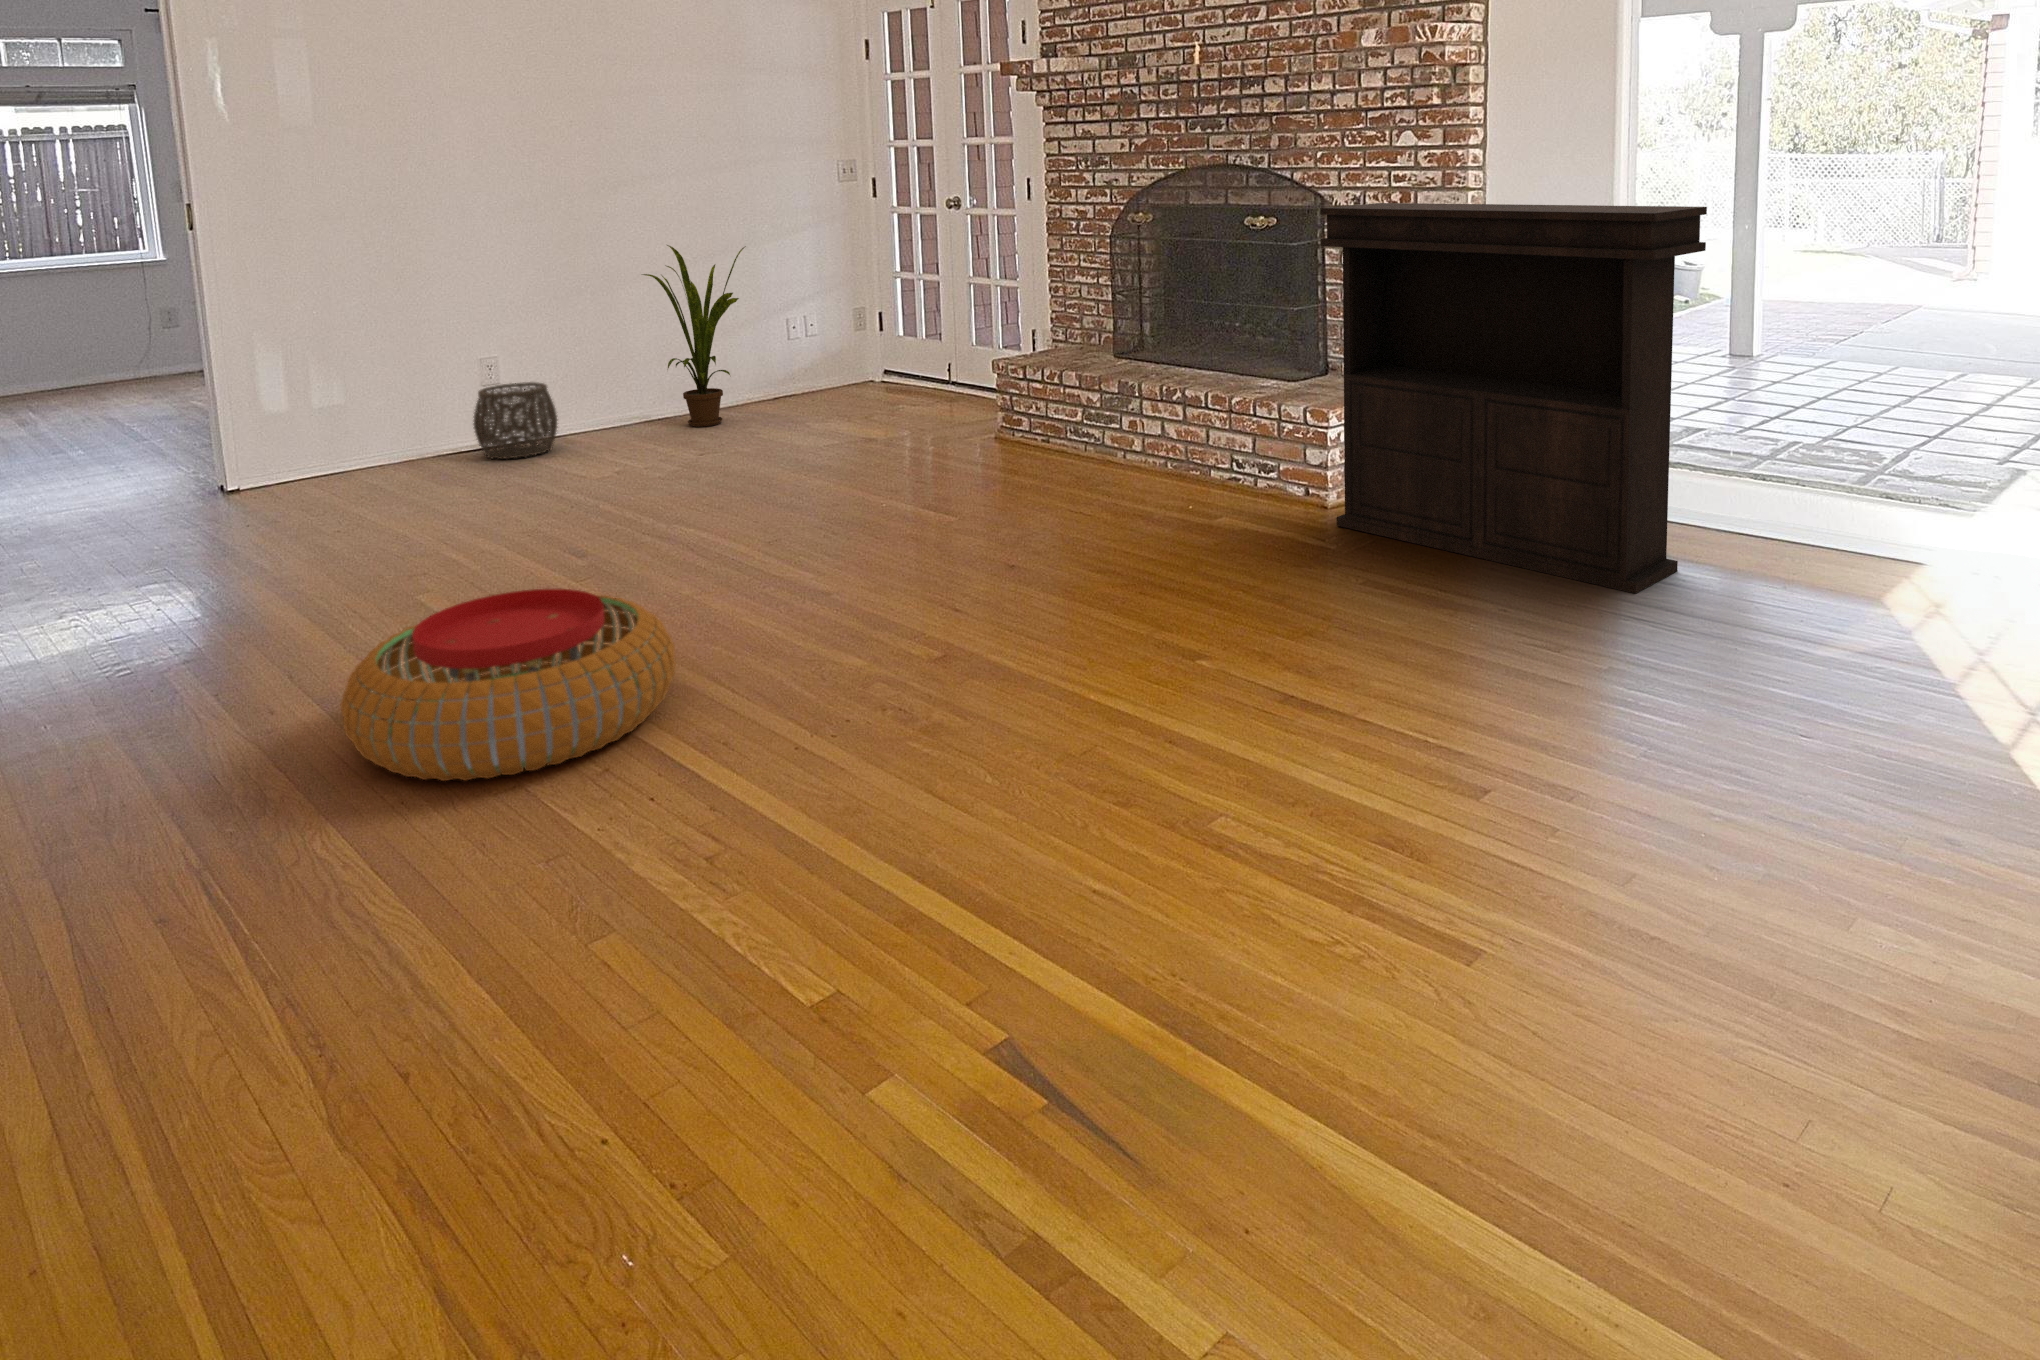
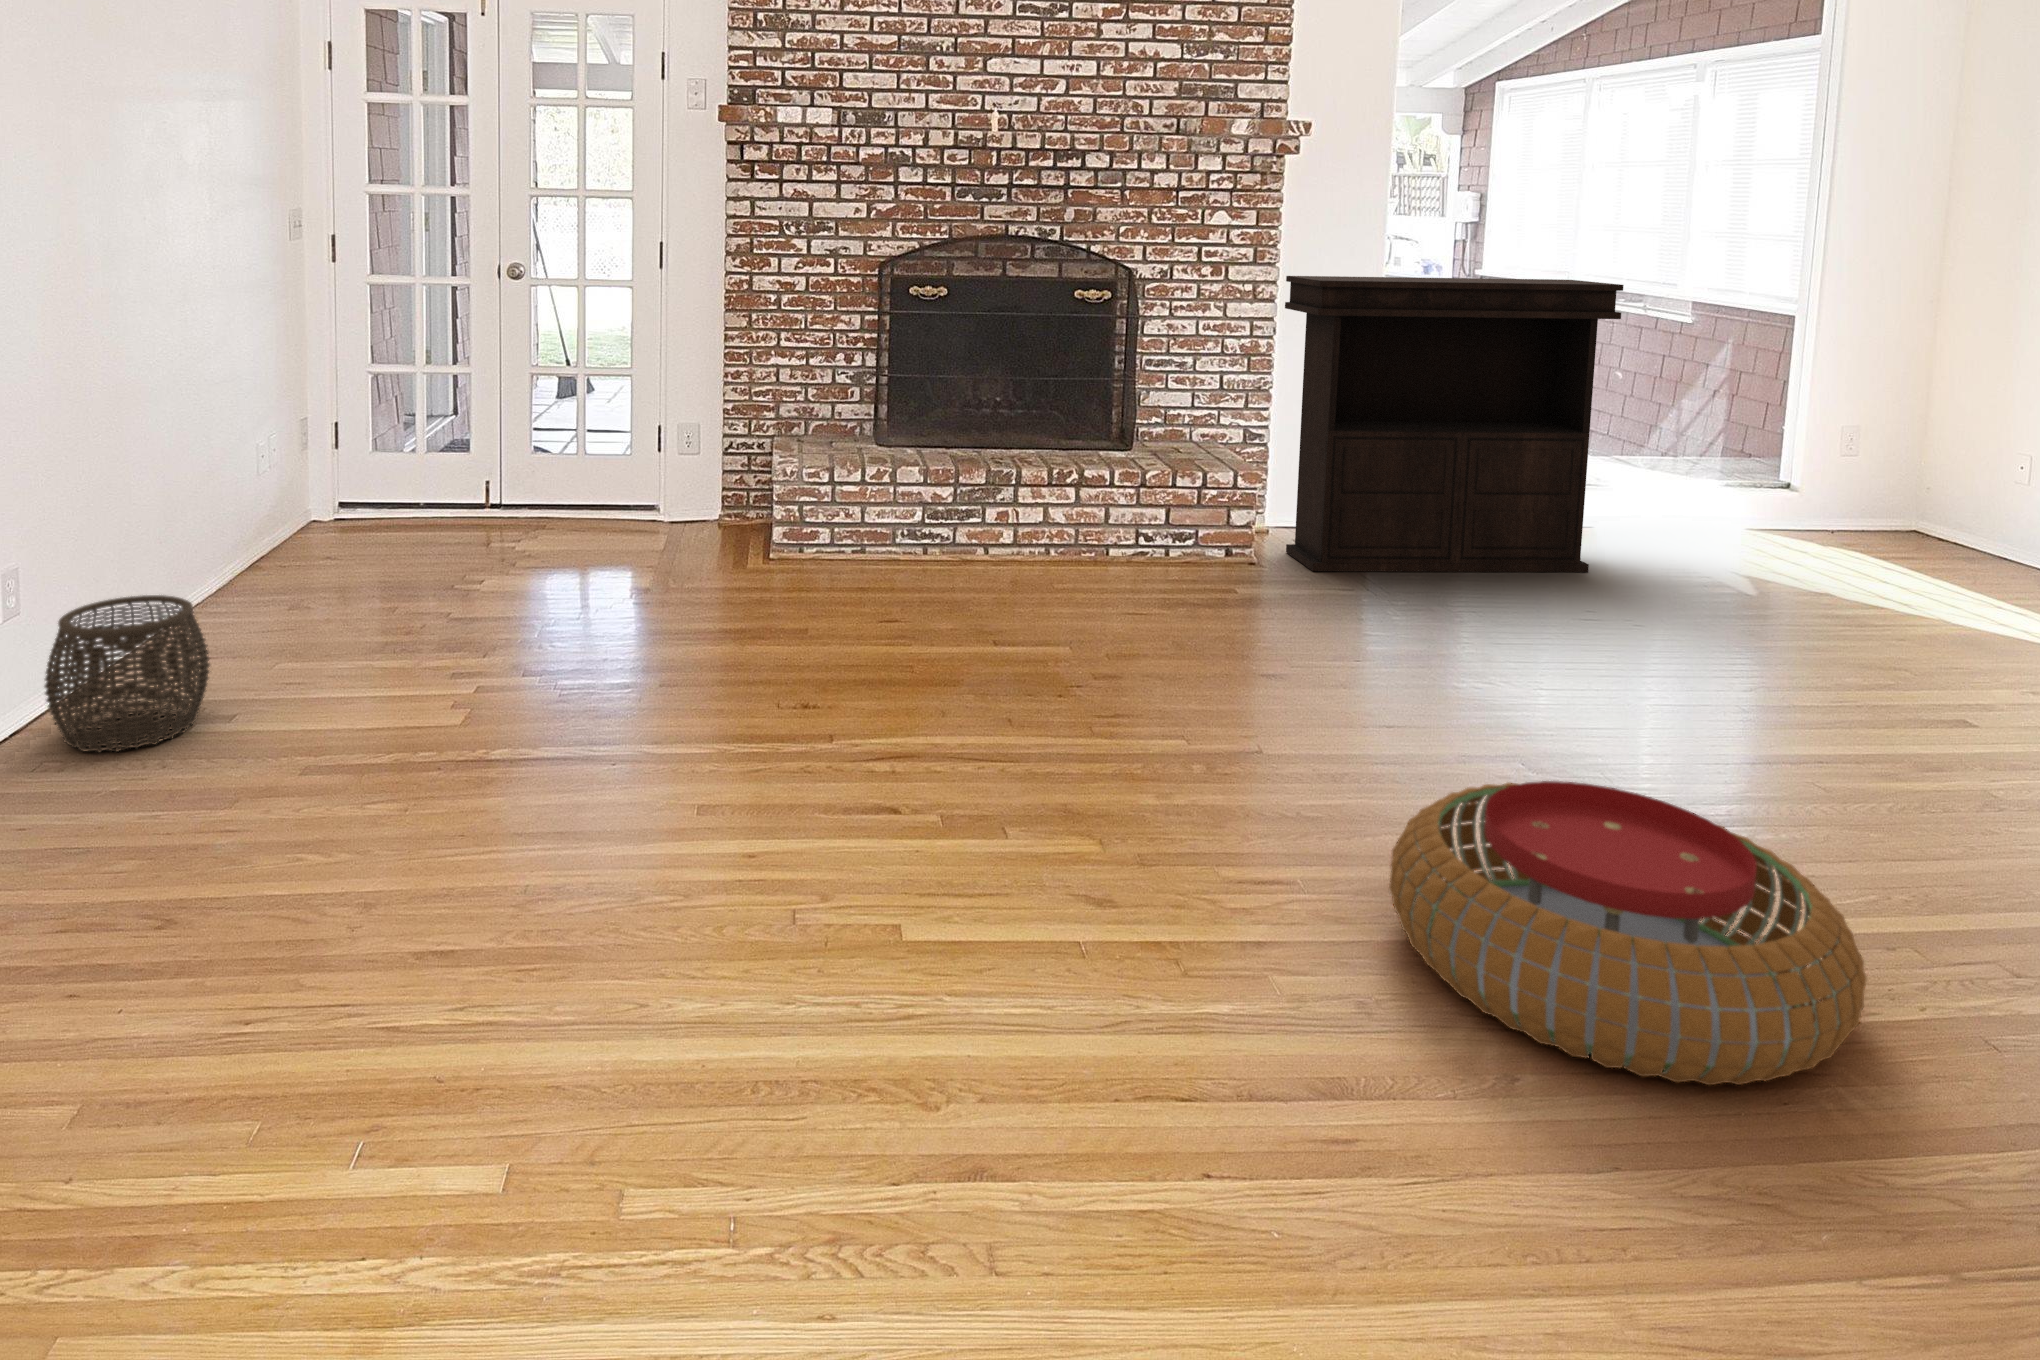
house plant: present [642,245,746,427] -> none [192,336,379,627]

